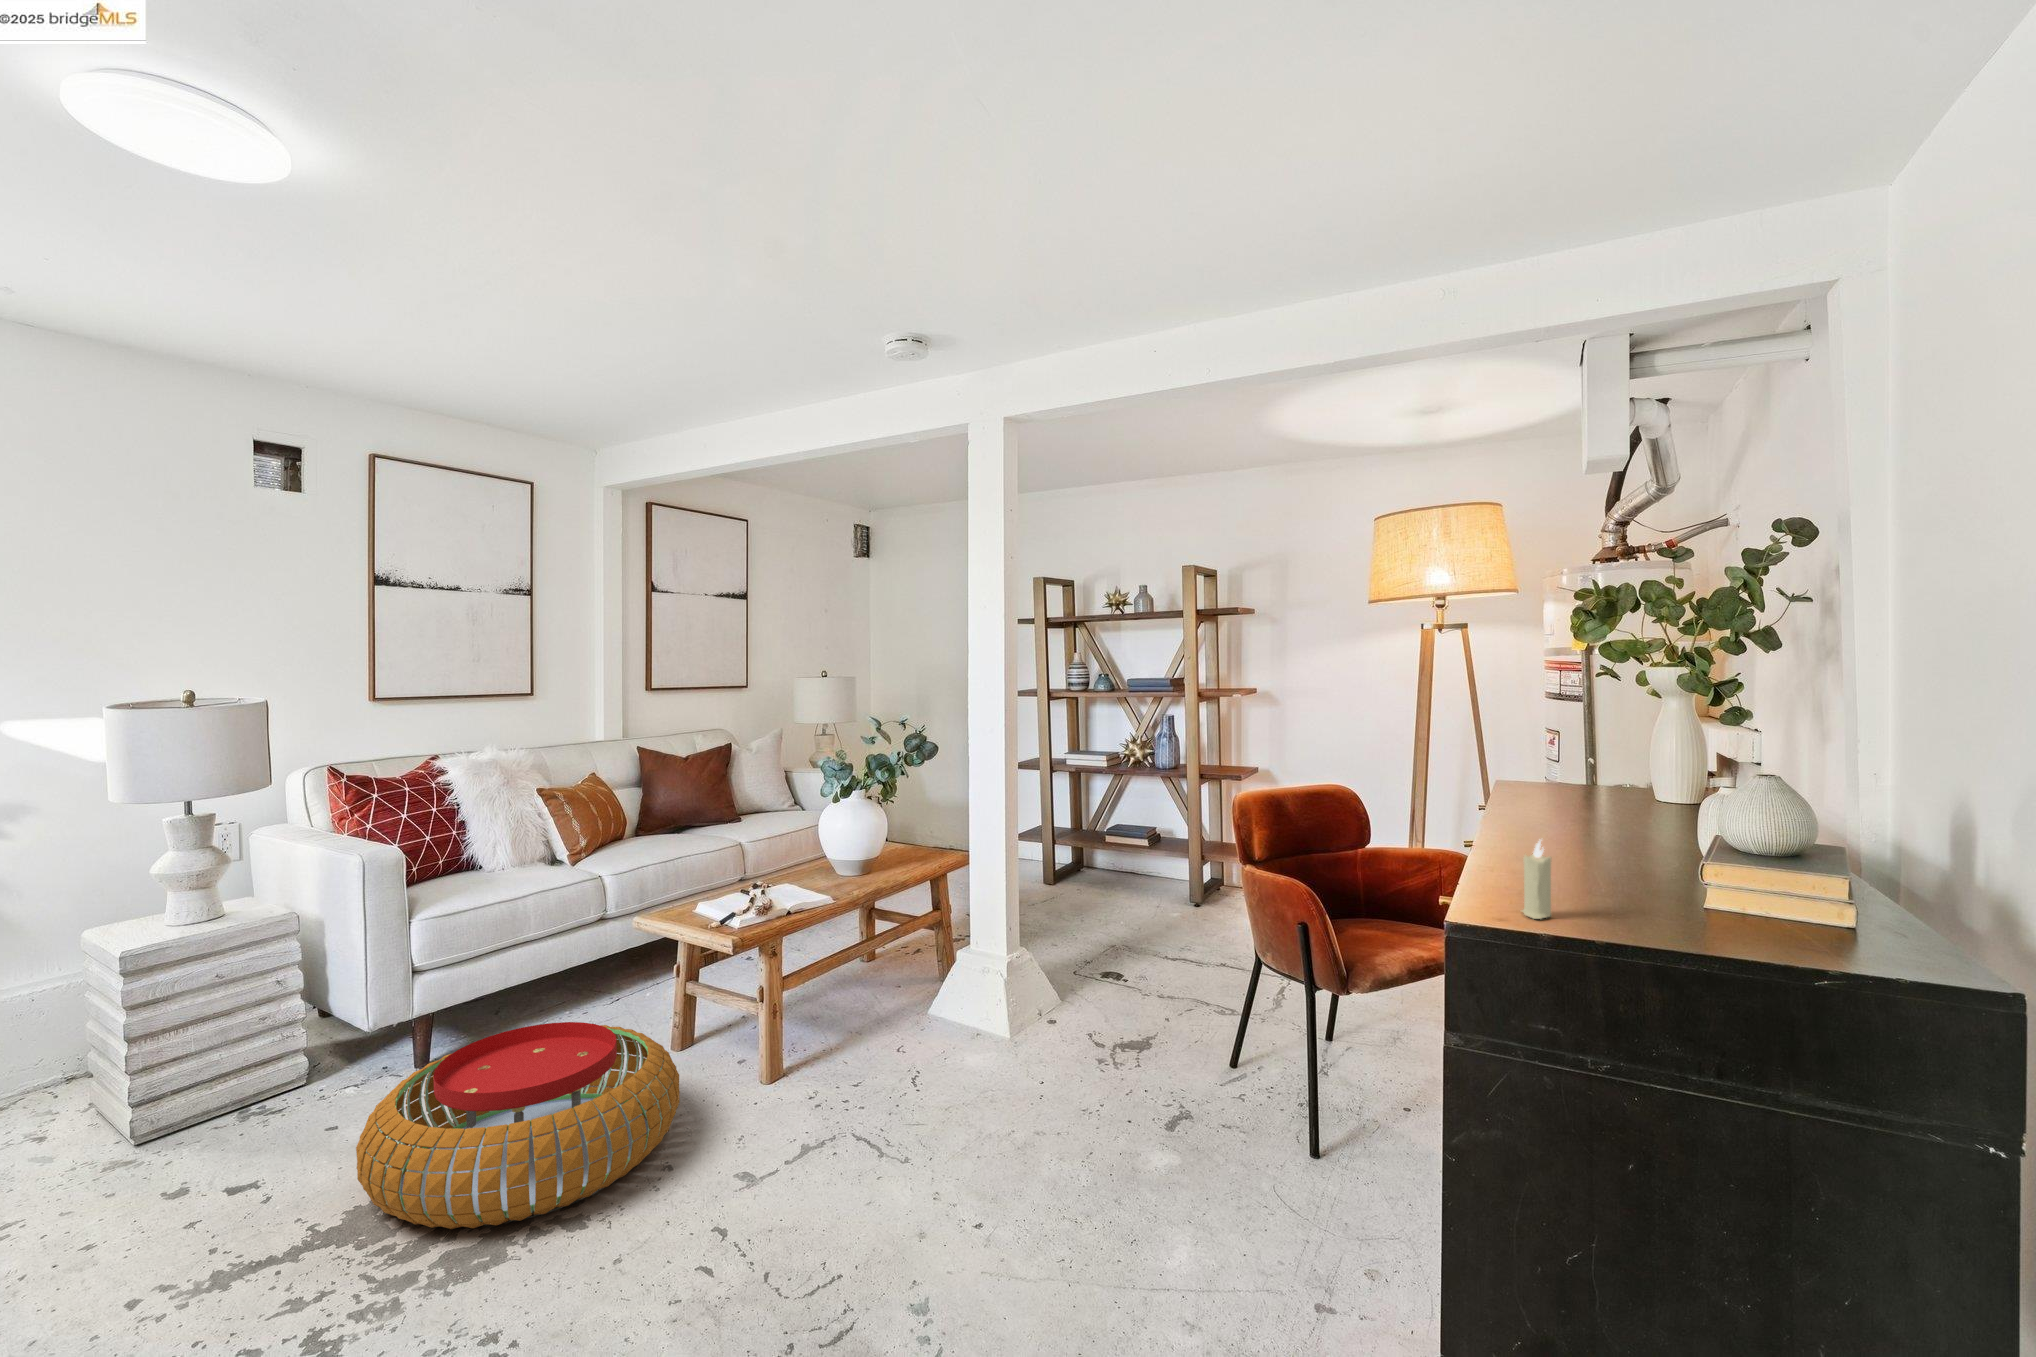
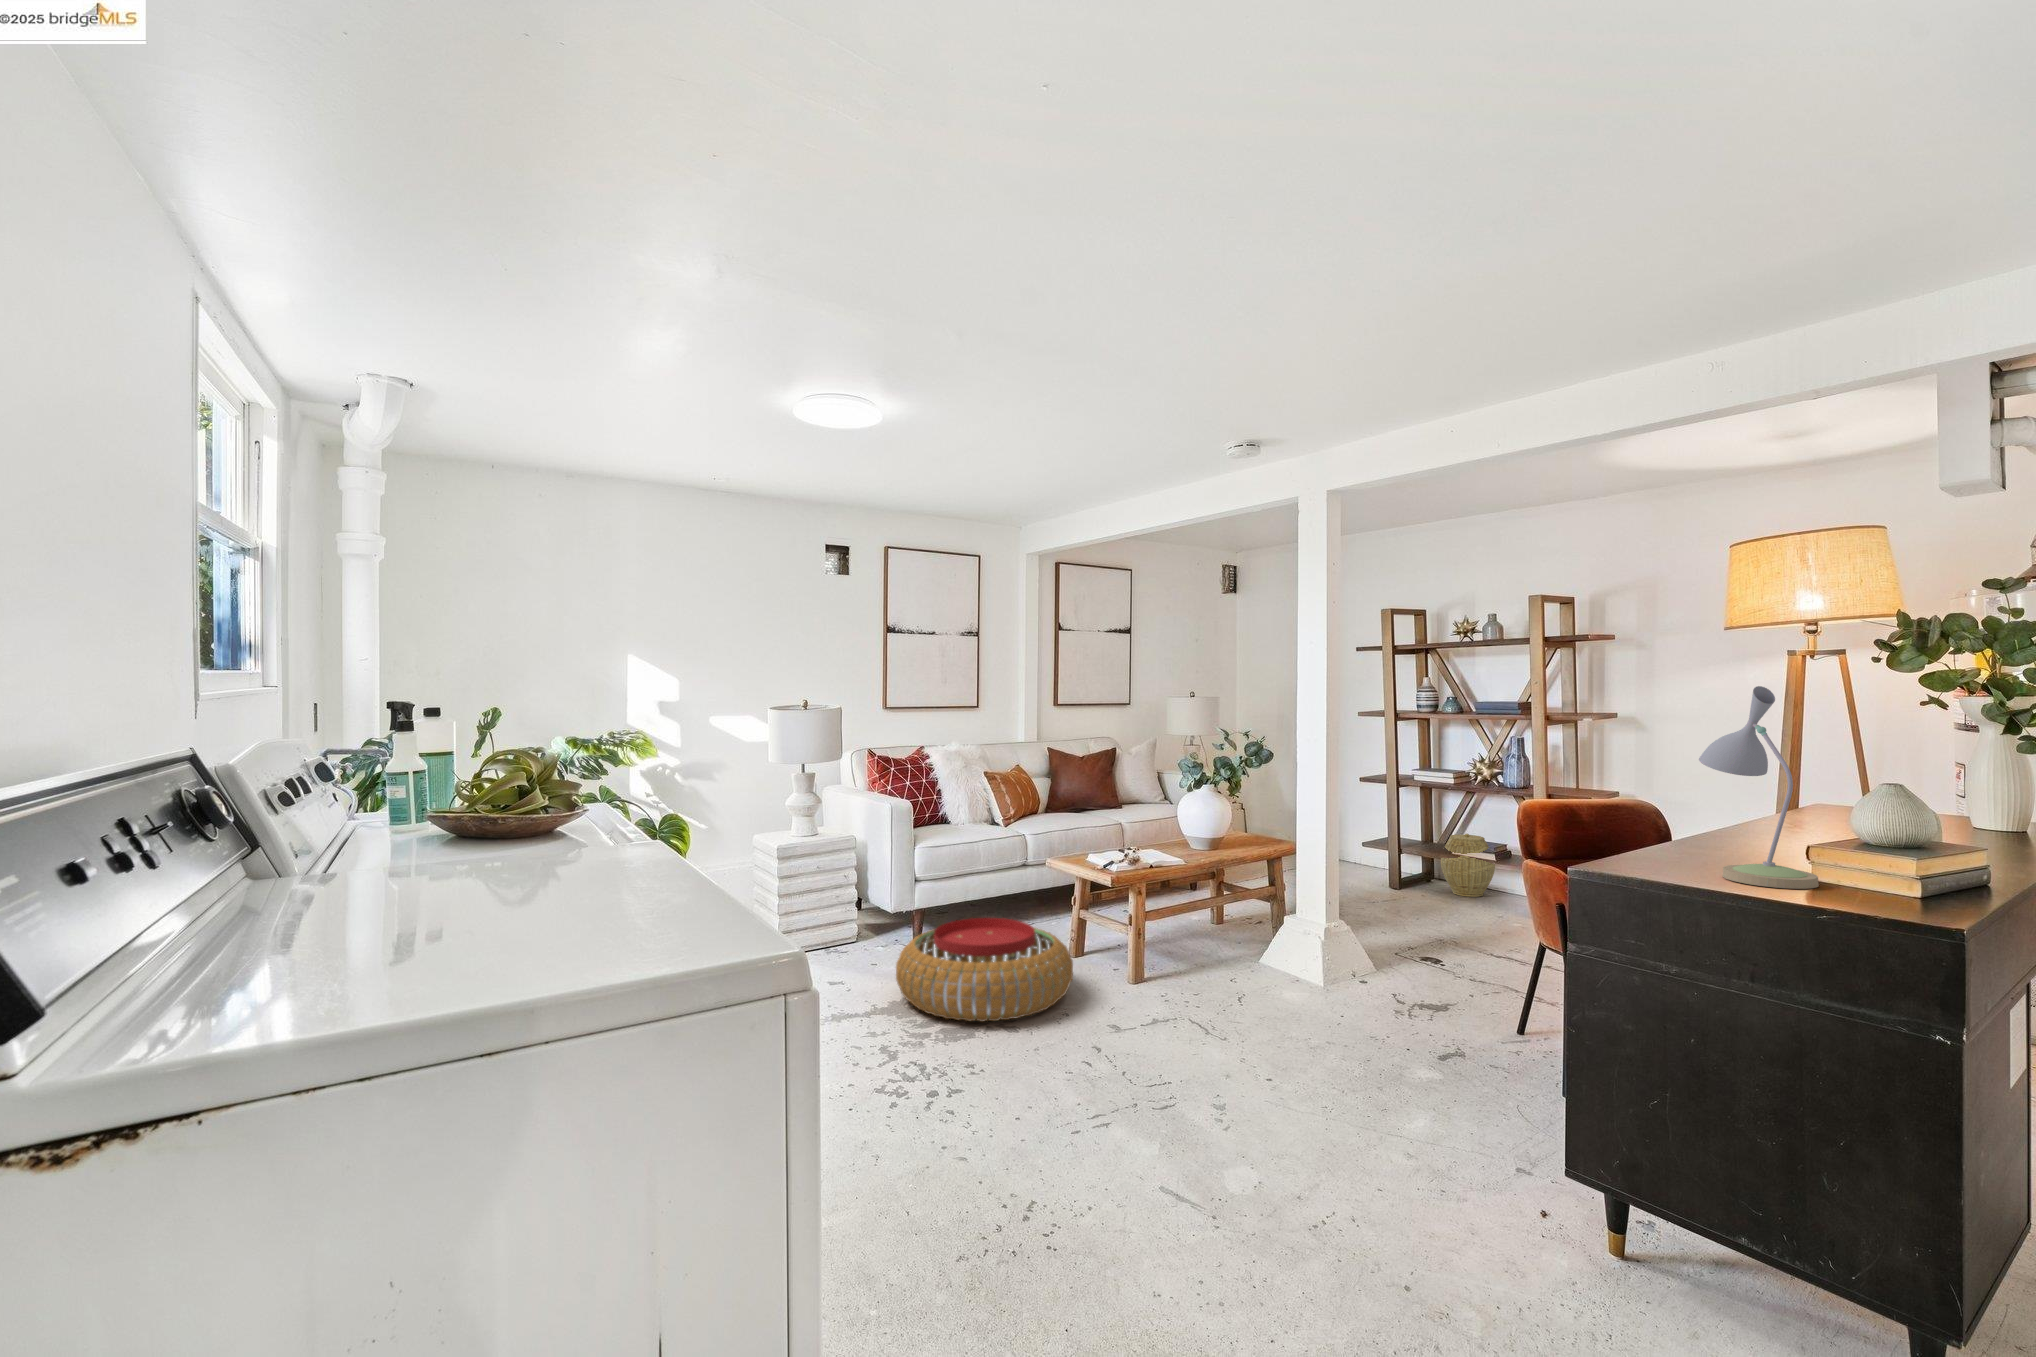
desk lamp: none [1586,653,1757,932] -> present [1699,686,1819,889]
woven basket: none [1094,818,1146,885] -> present [1441,834,1495,897]
candle: present [1522,840,1551,919] -> none [1628,816,1650,872]

